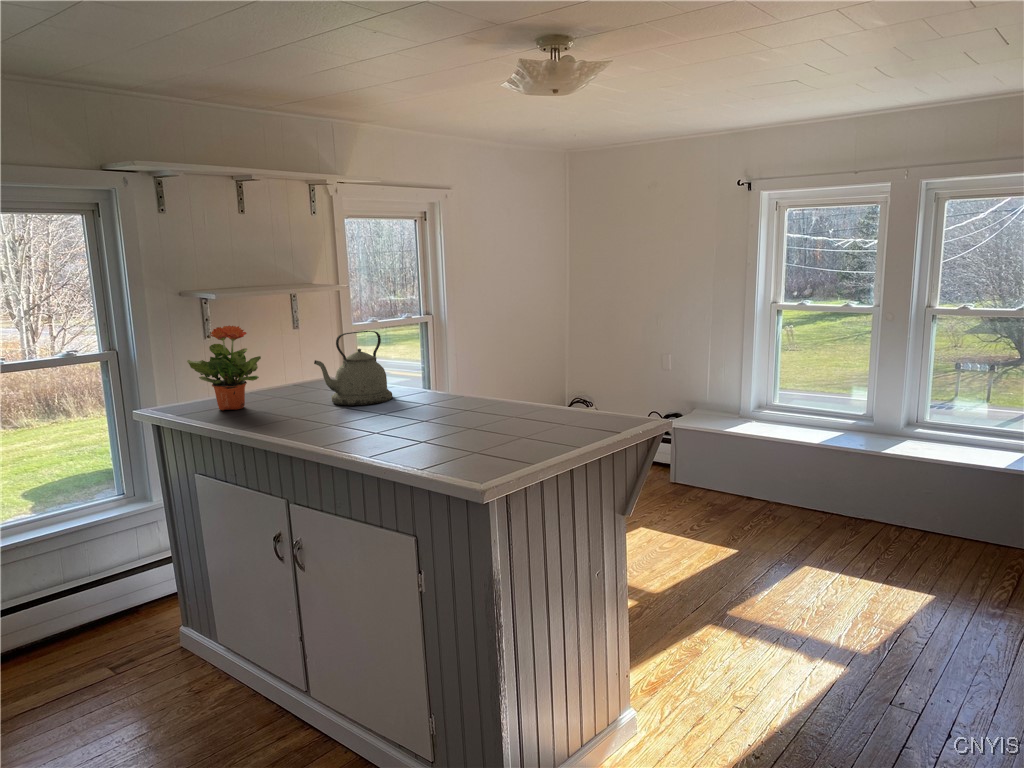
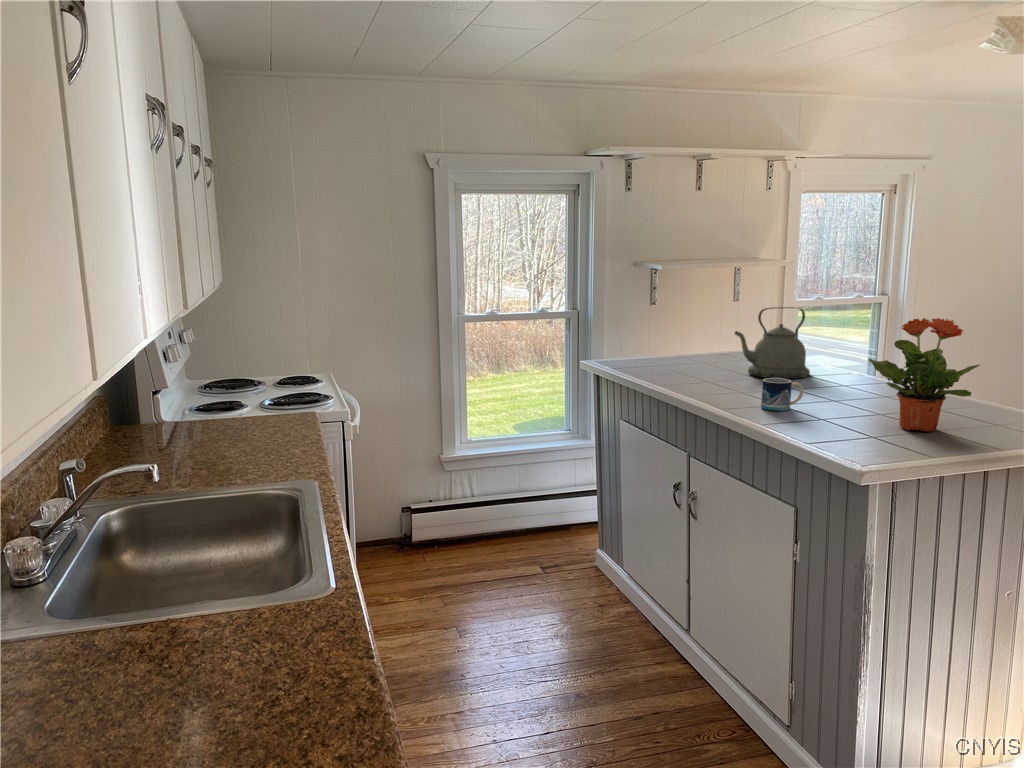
potted plant: present [187,326,261,410] -> present [869,318,980,432]
mug: none [359,406,400,440] -> present [761,378,803,411]

